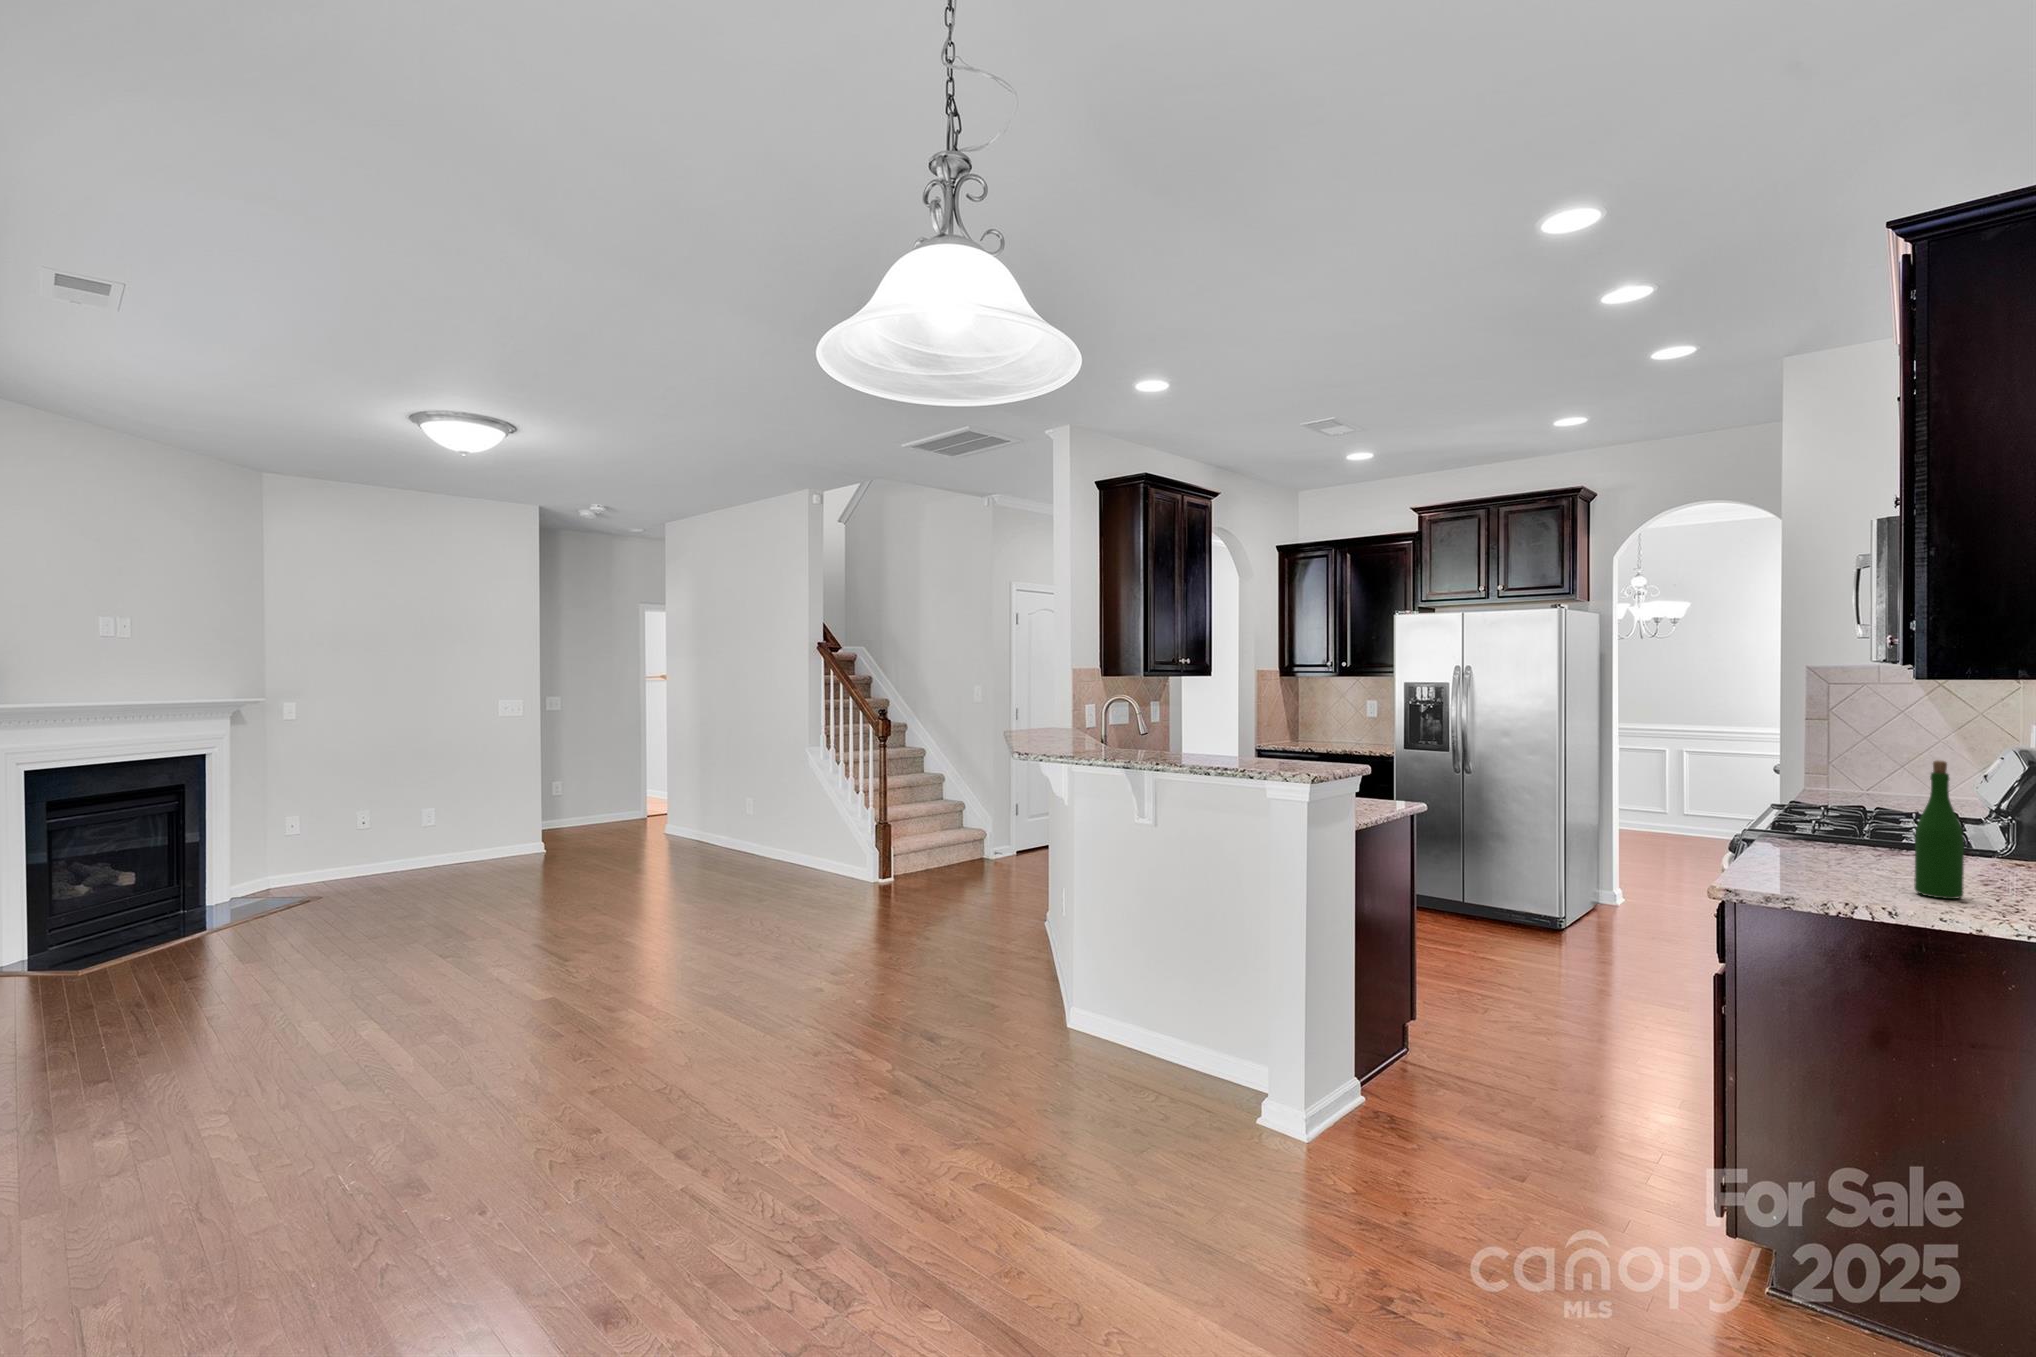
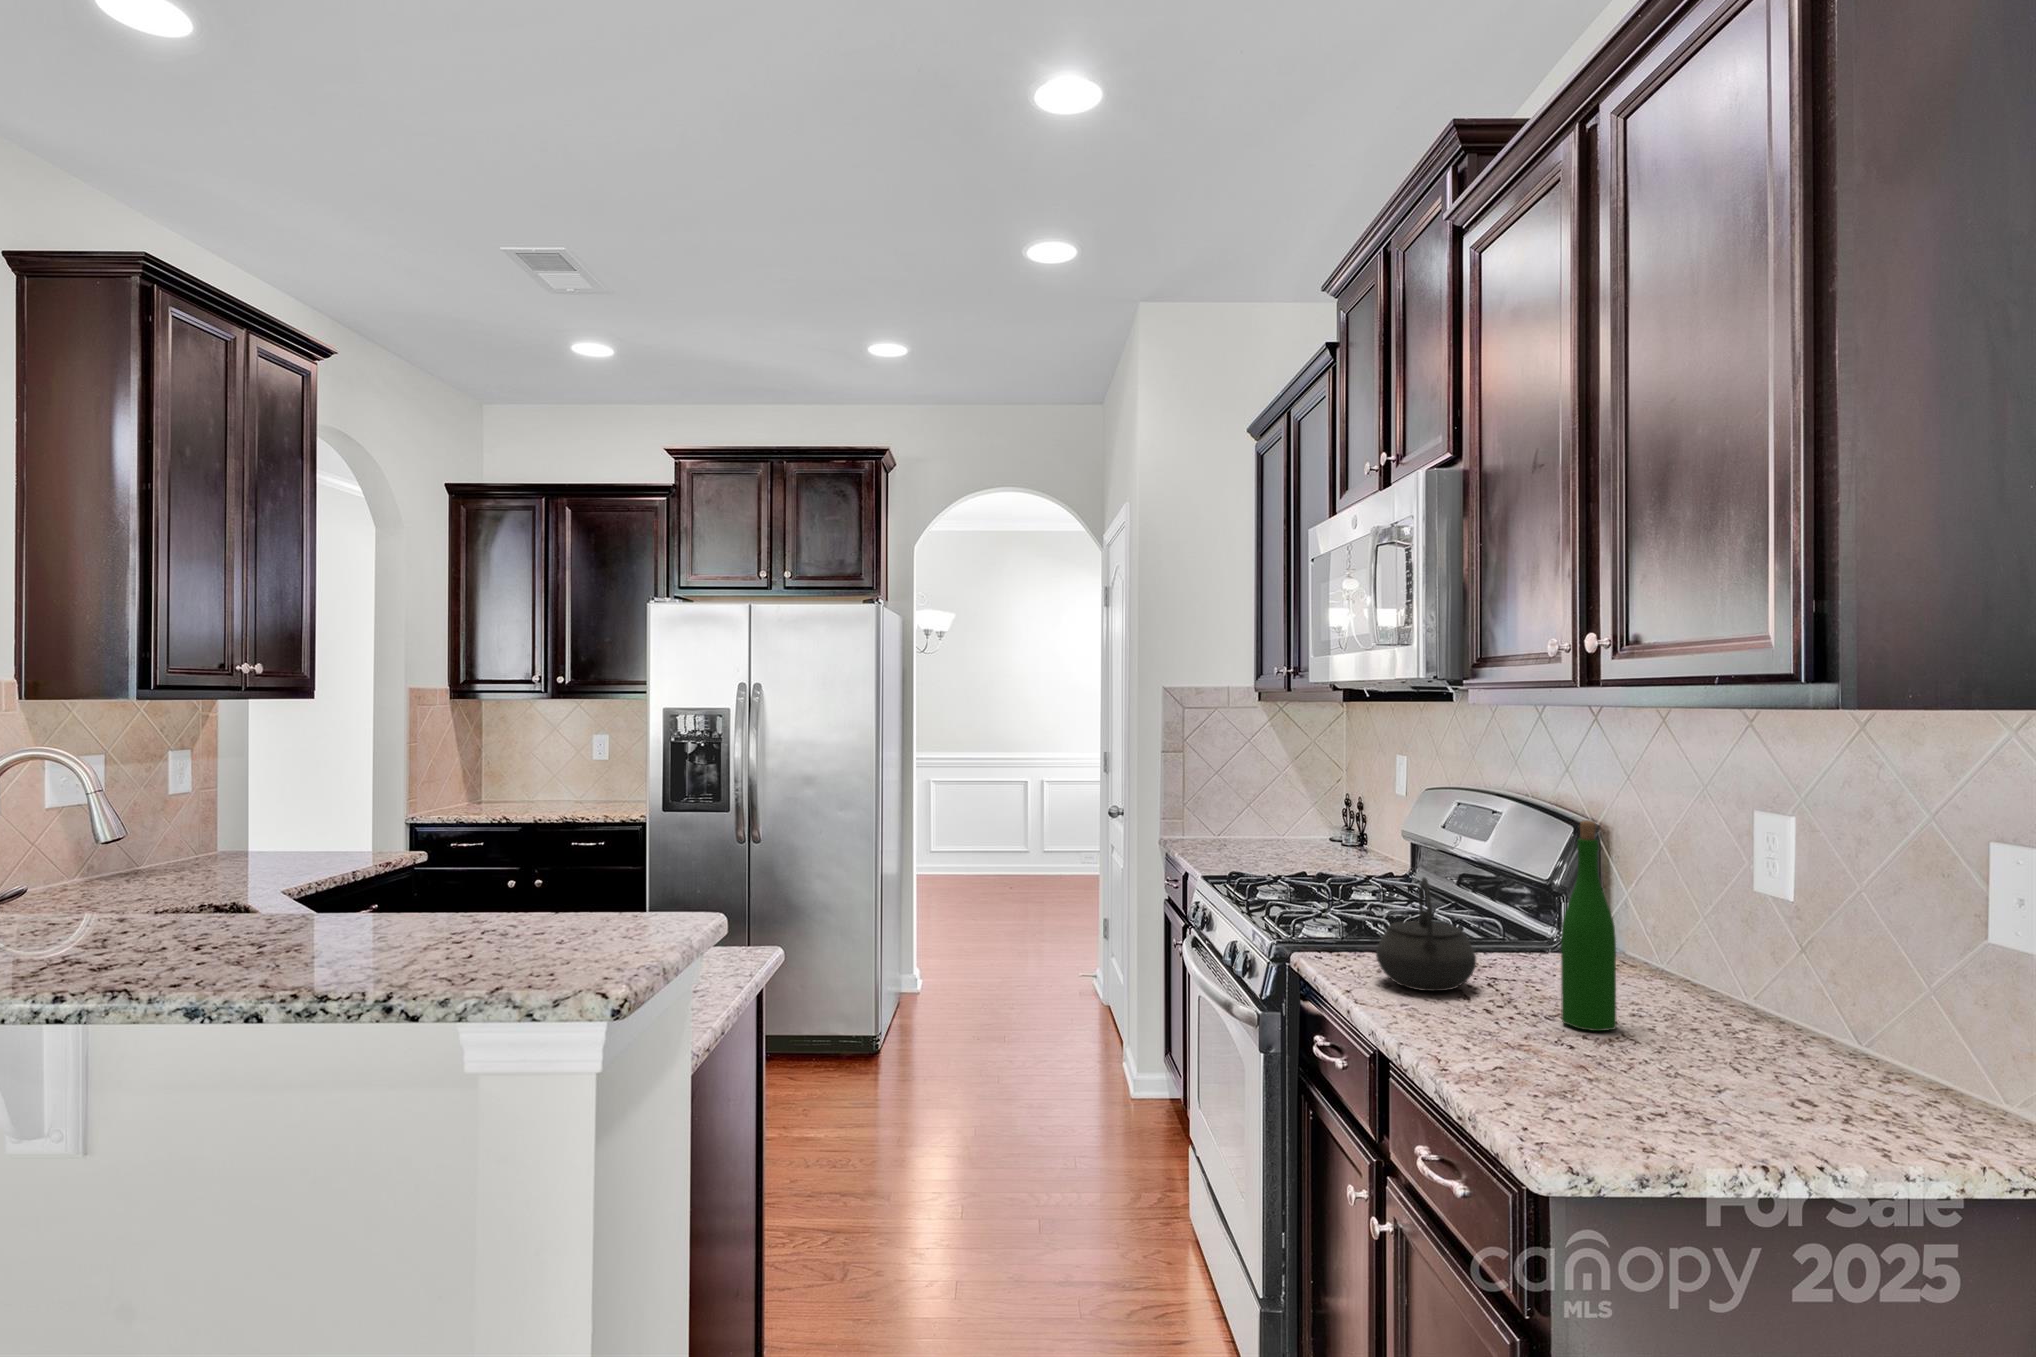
kettle: none [1807,798,1892,873] -> present [1376,878,1476,991]

